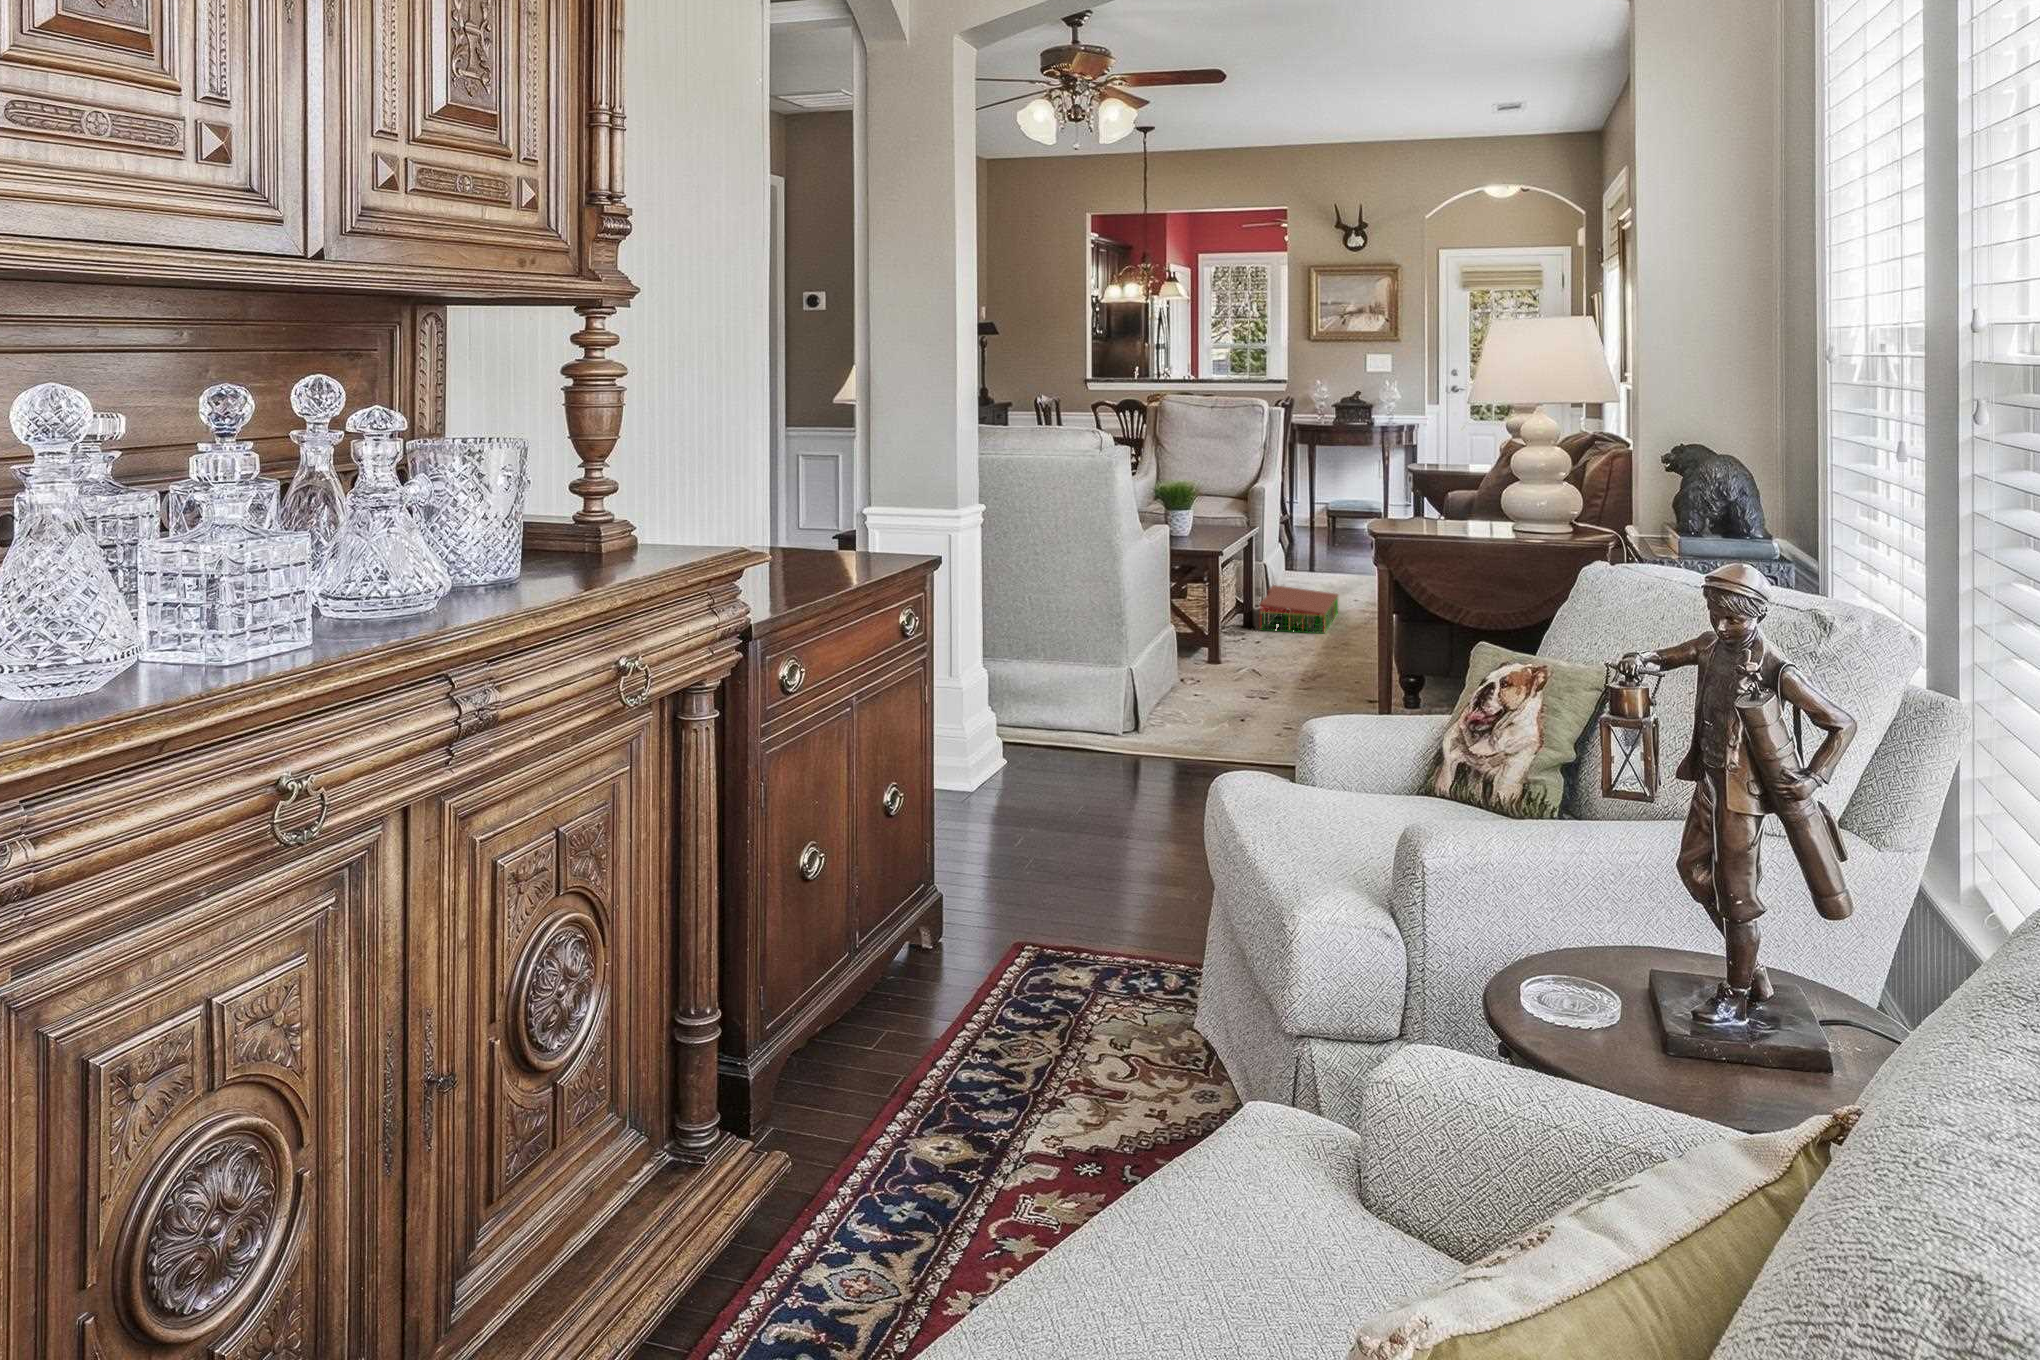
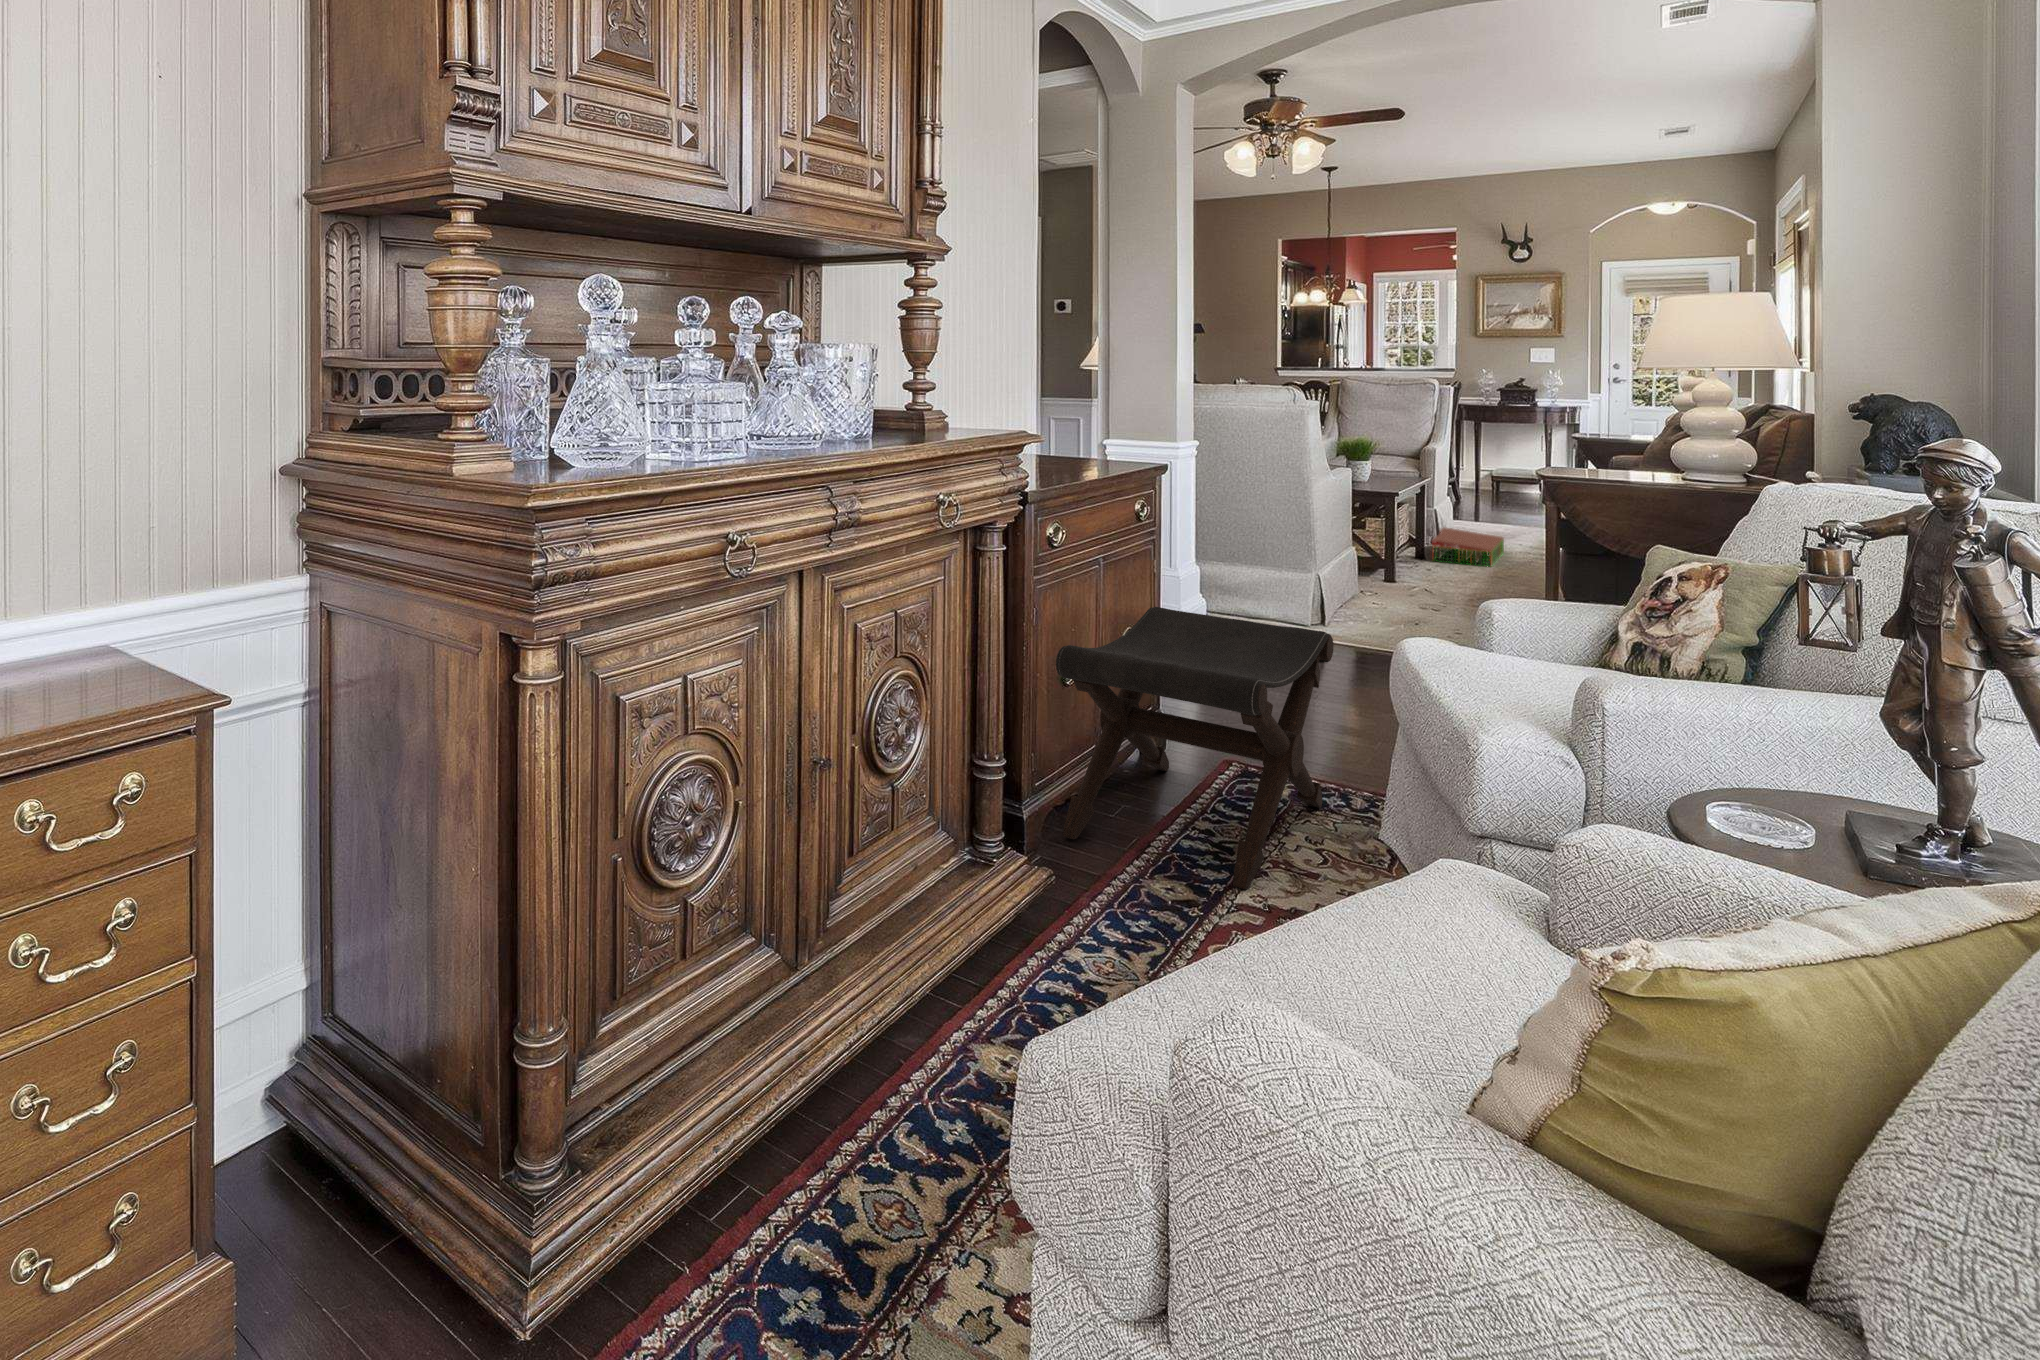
footstool: none [790,752,1142,1134] -> present [1056,607,1333,890]

